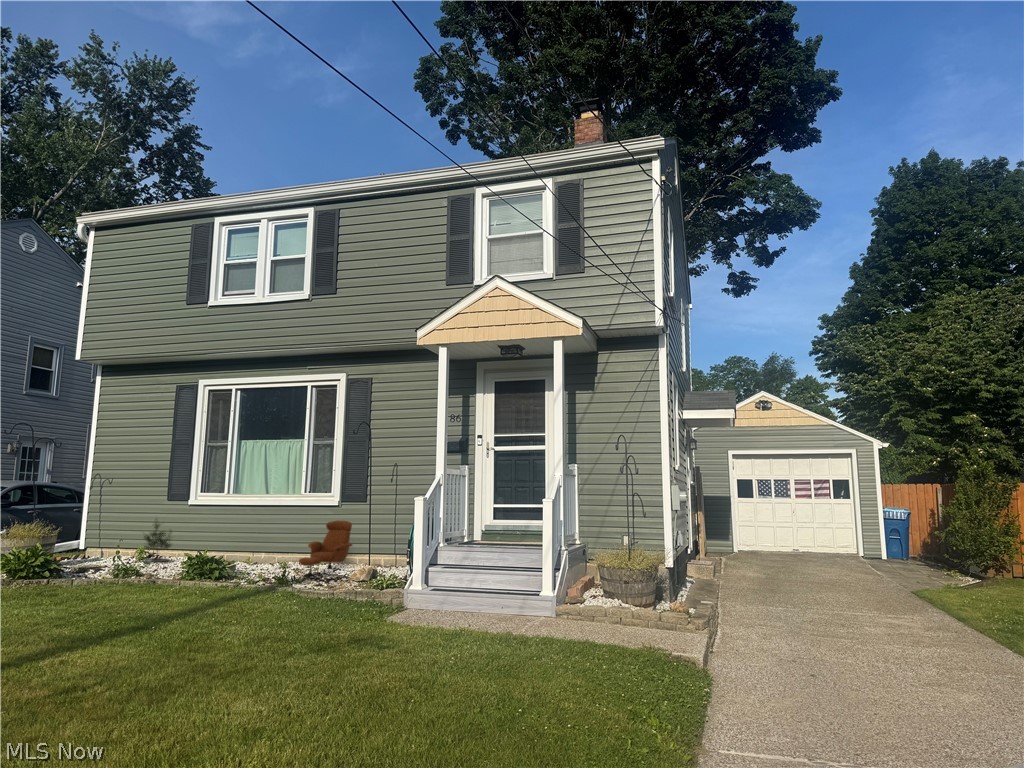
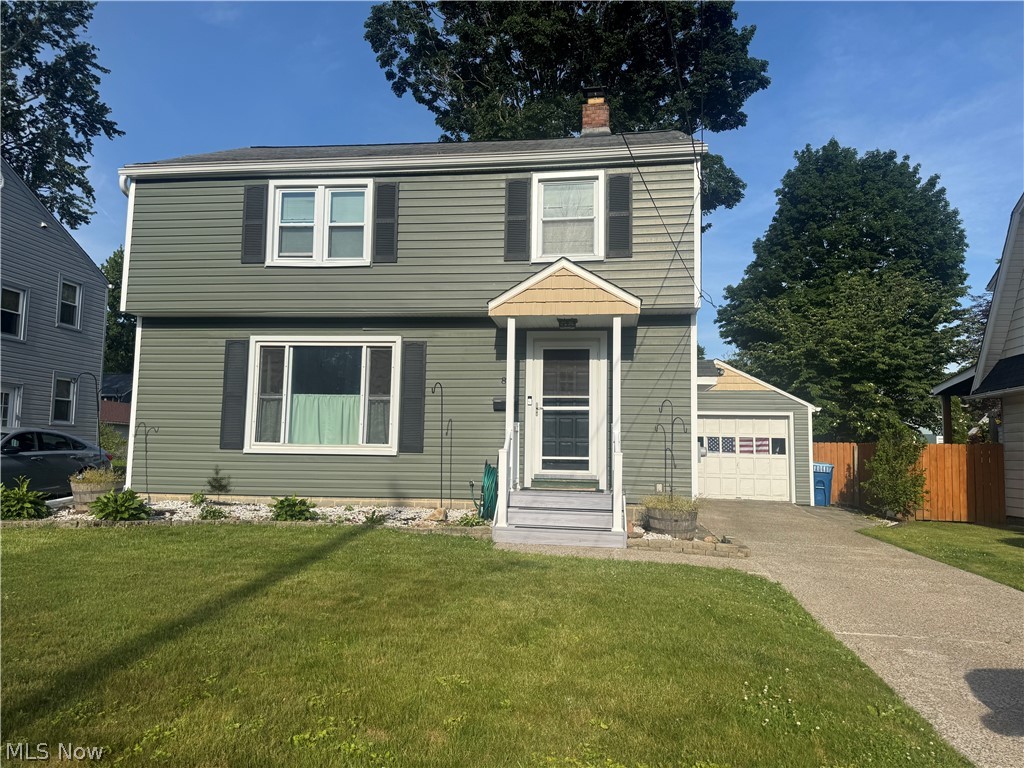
lounge chair: present [299,521,352,580] -> none [373,469,415,522]

